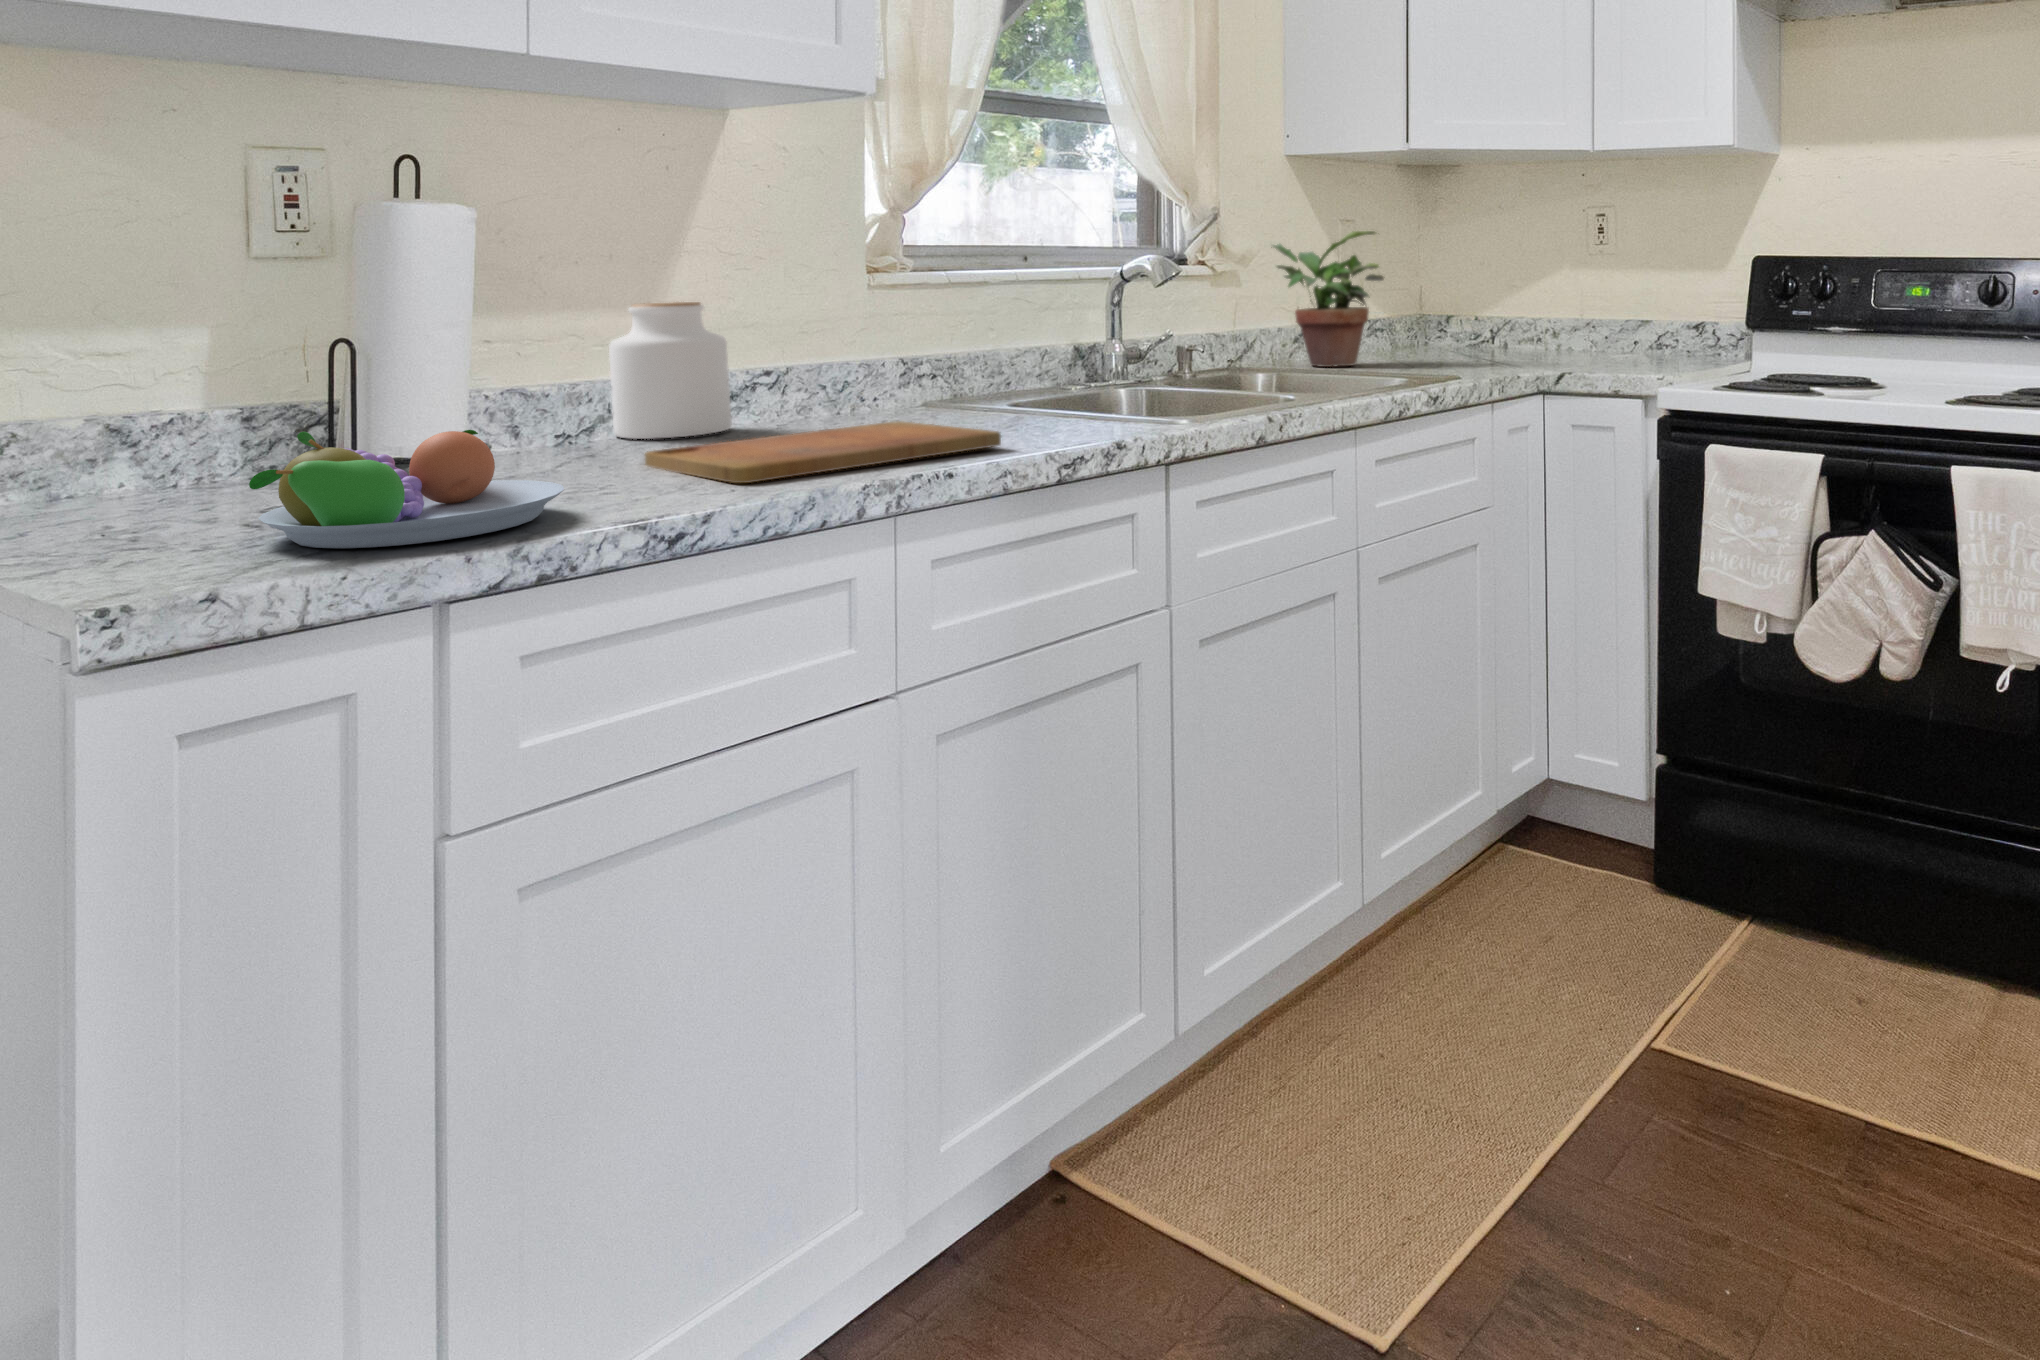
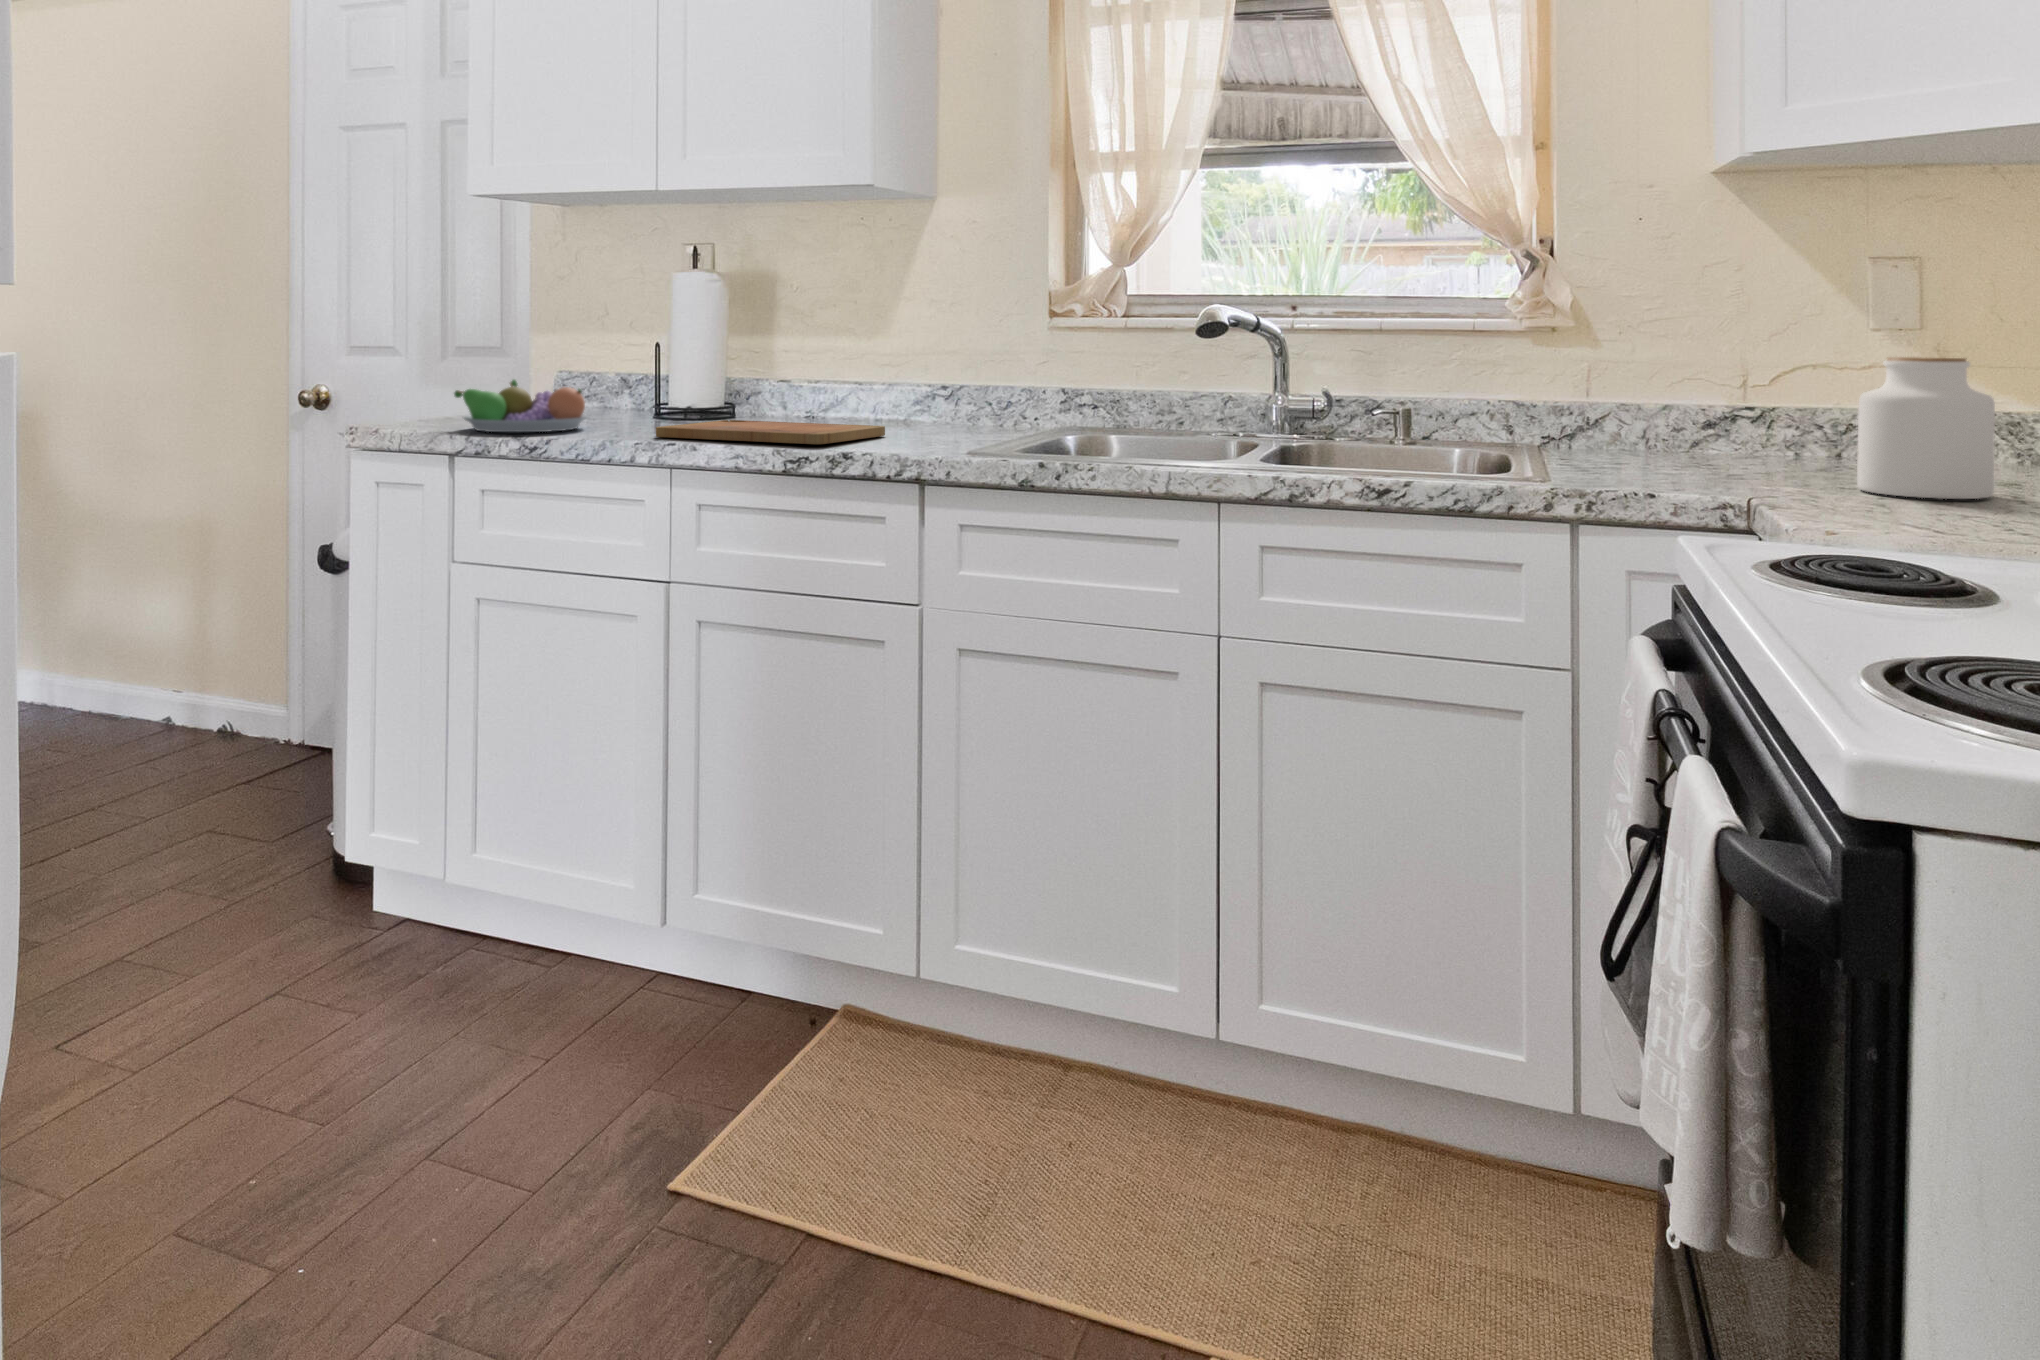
potted plant: present [1273,231,1384,367] -> none [1601,270,1764,464]
jar: present [609,302,732,439] -> present [1857,357,1995,499]

